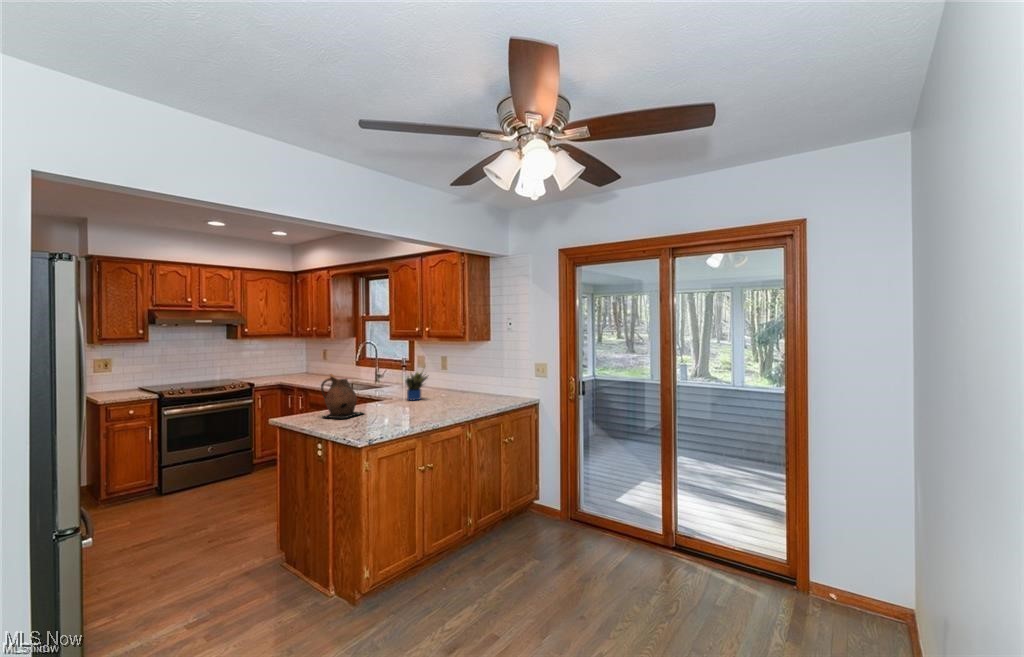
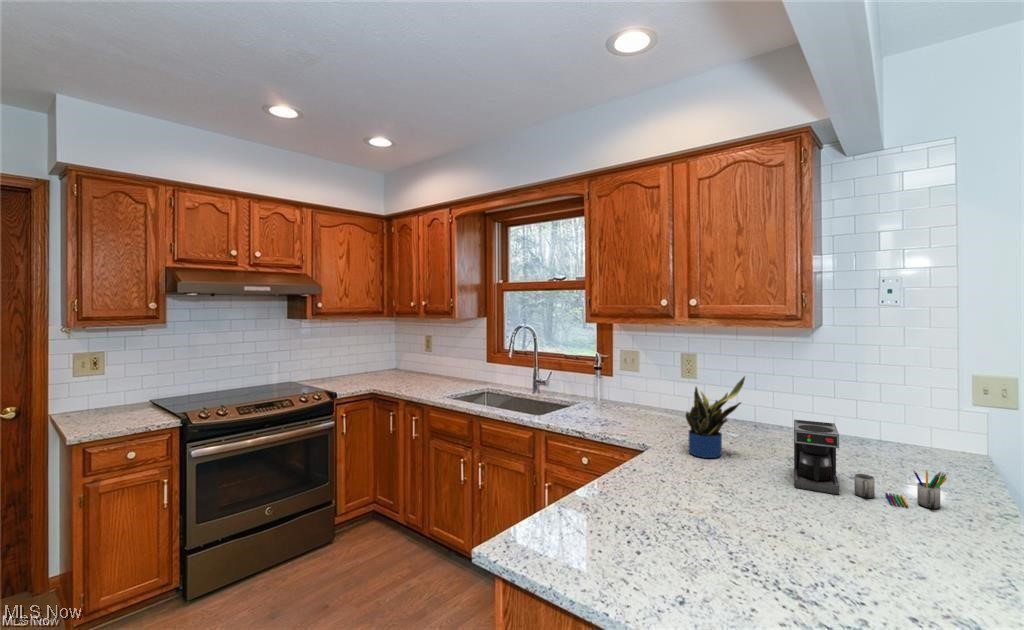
ceramic pitcher: present [321,374,363,418] -> none [597,418,699,565]
coffee maker: none [427,381,470,409] -> present [794,420,946,509]

